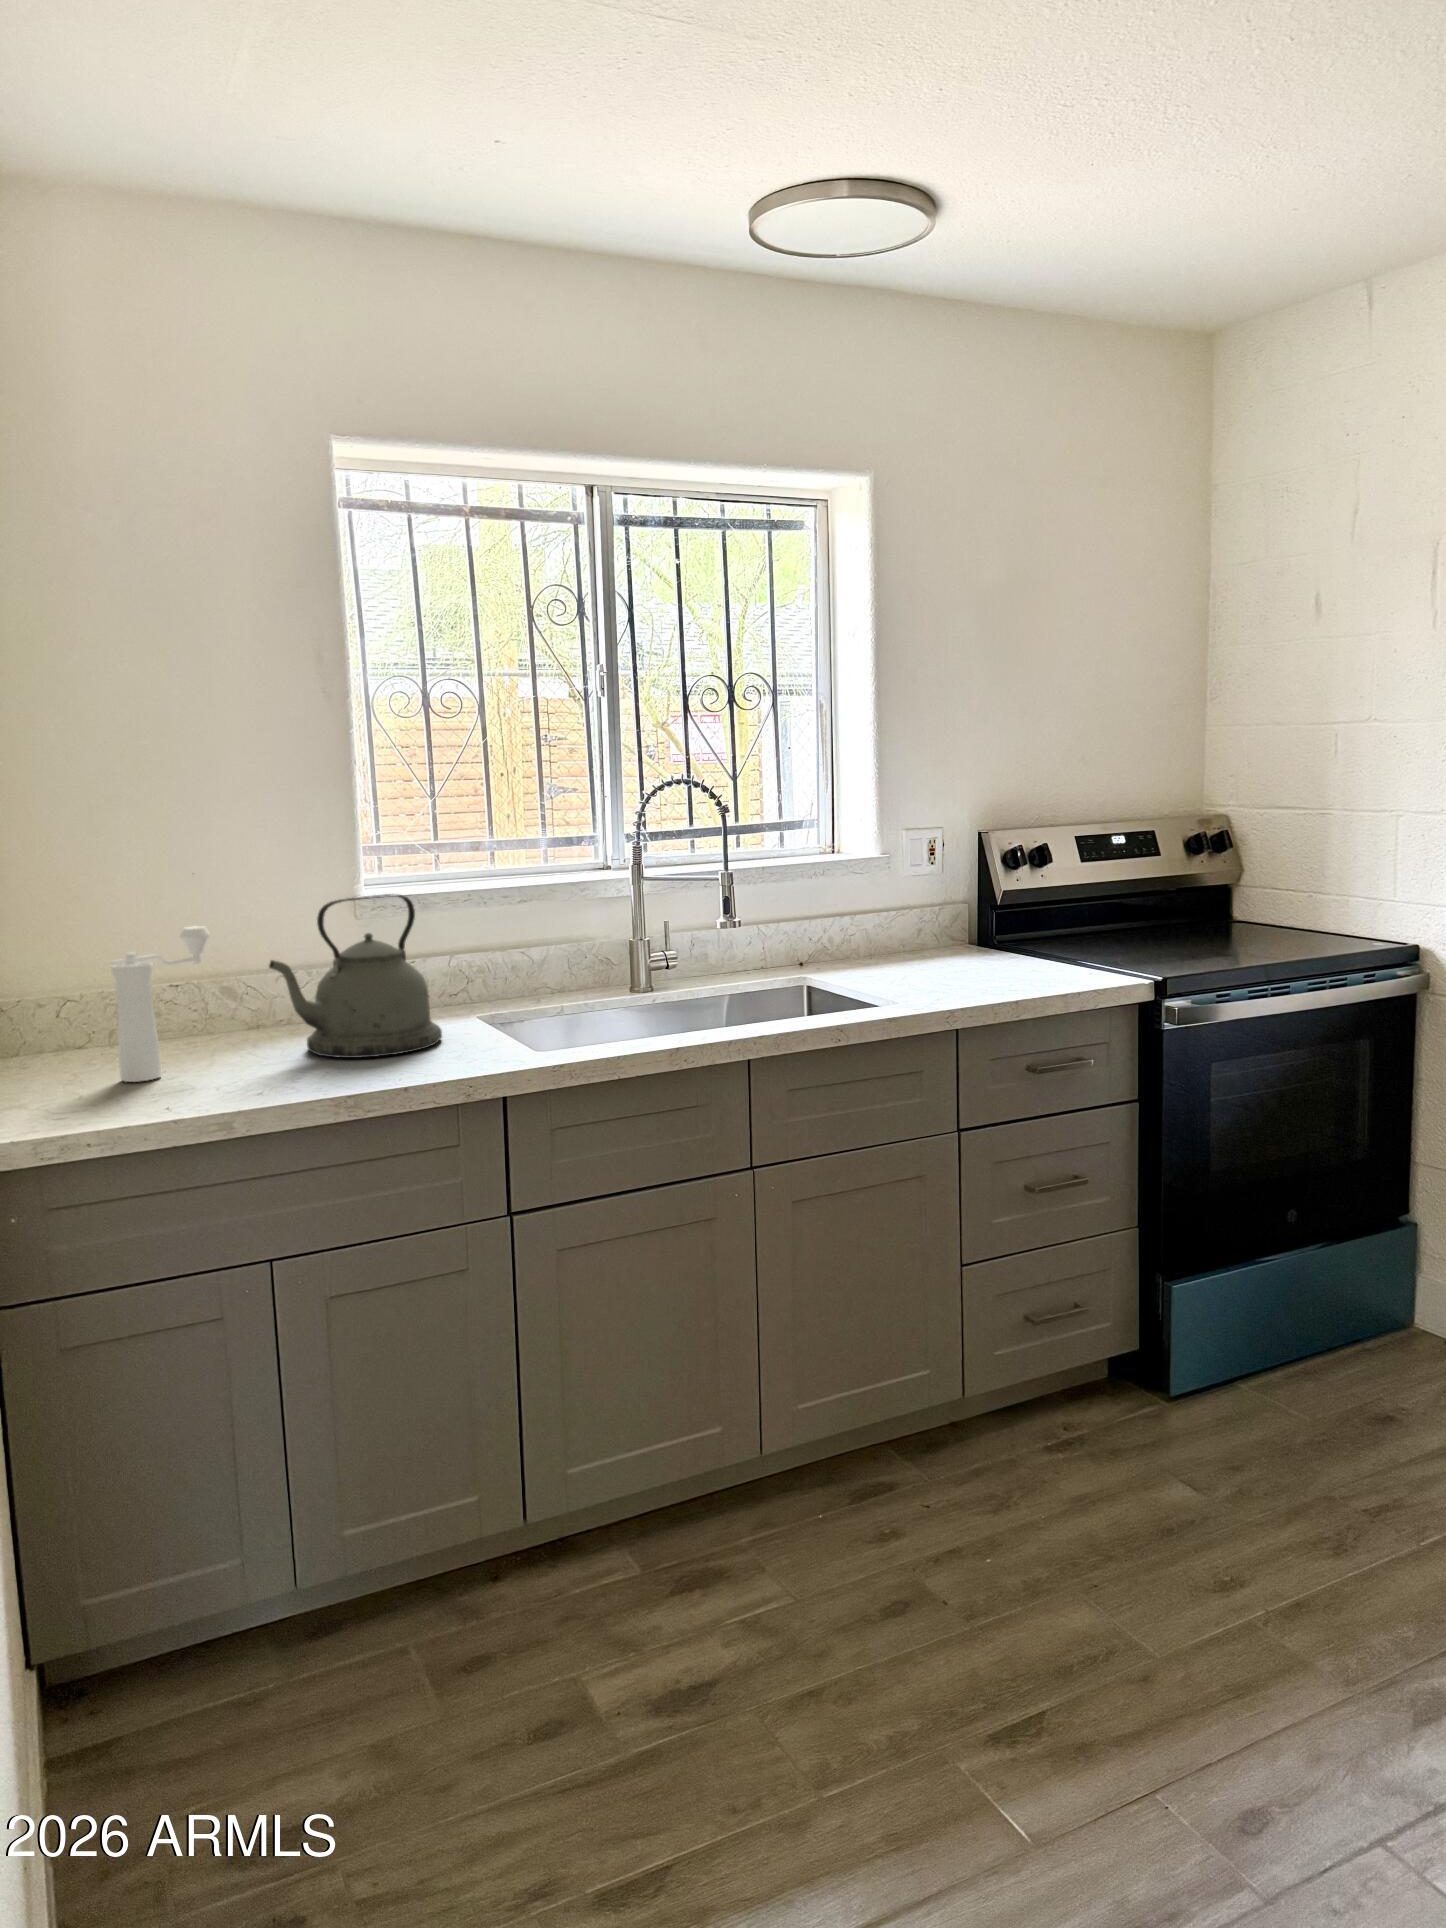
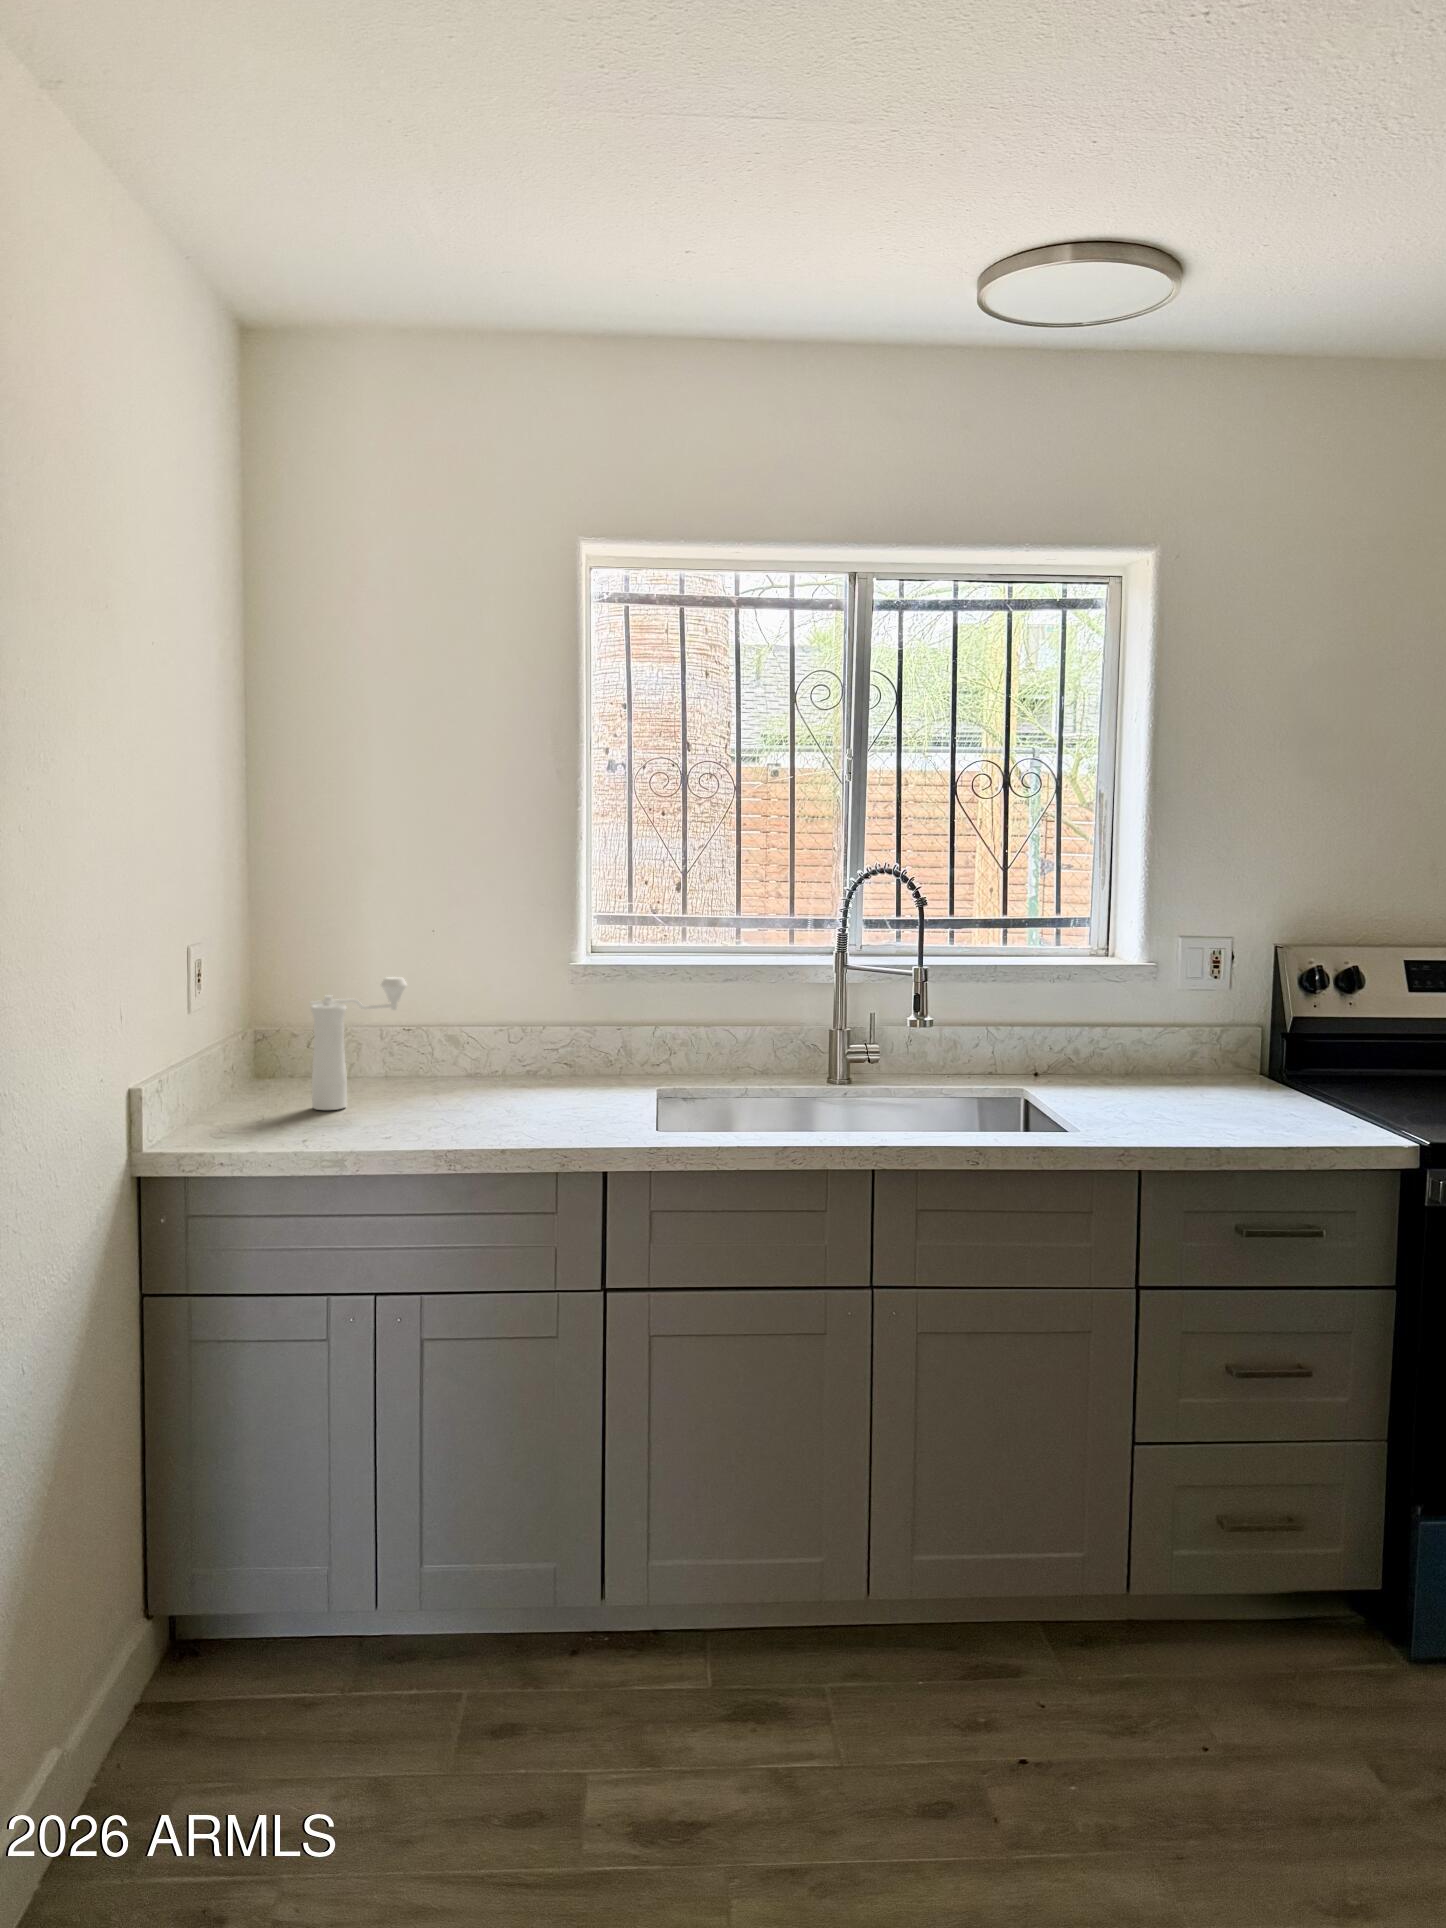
kettle: present [269,894,442,1058] -> none [440,963,605,1116]

